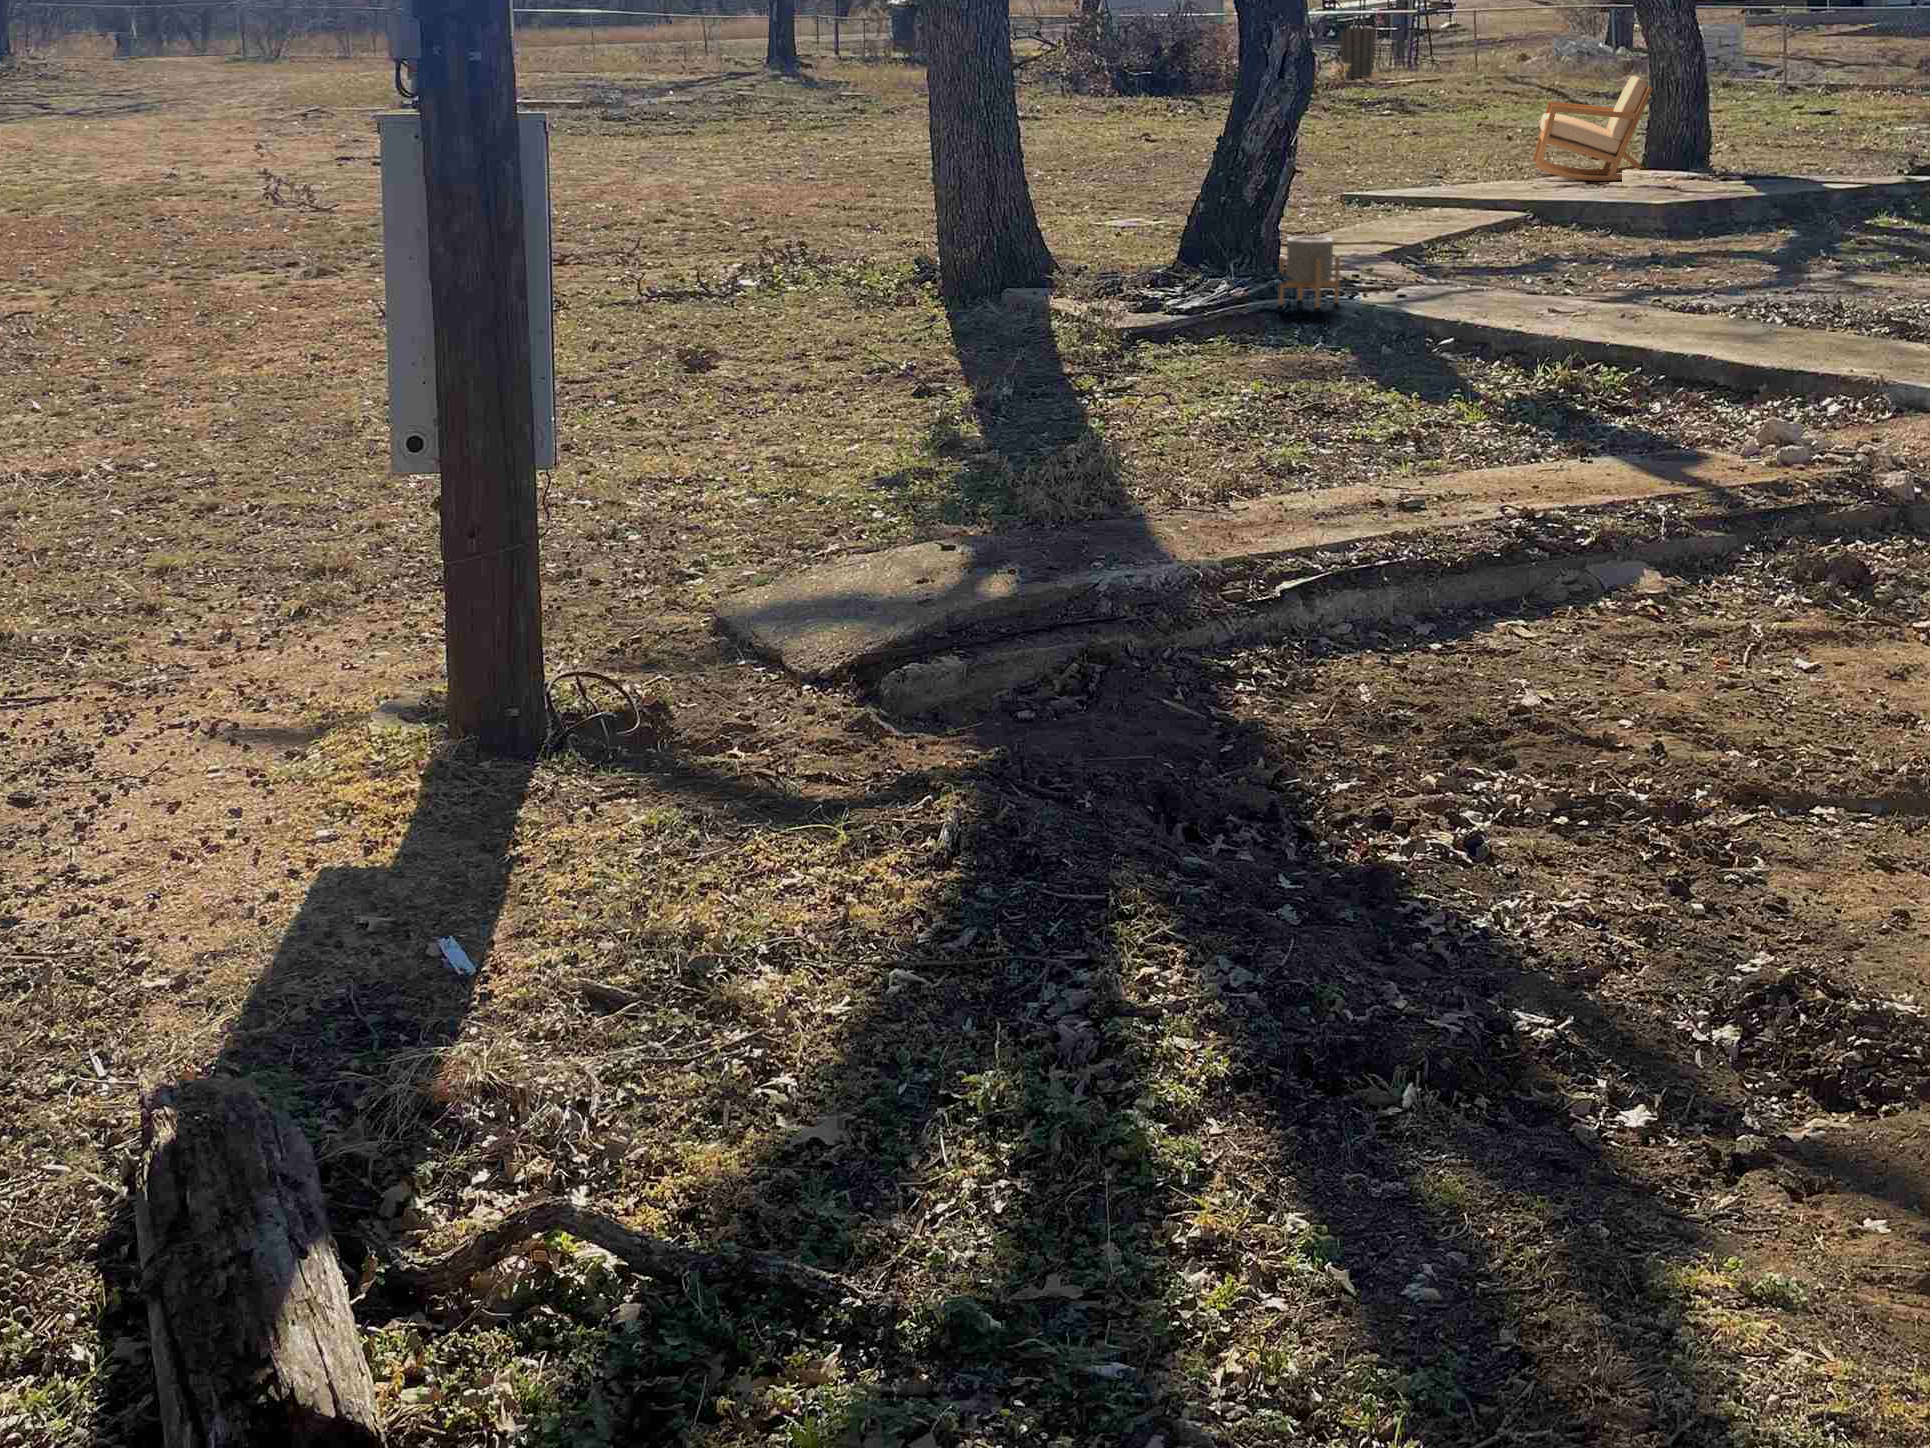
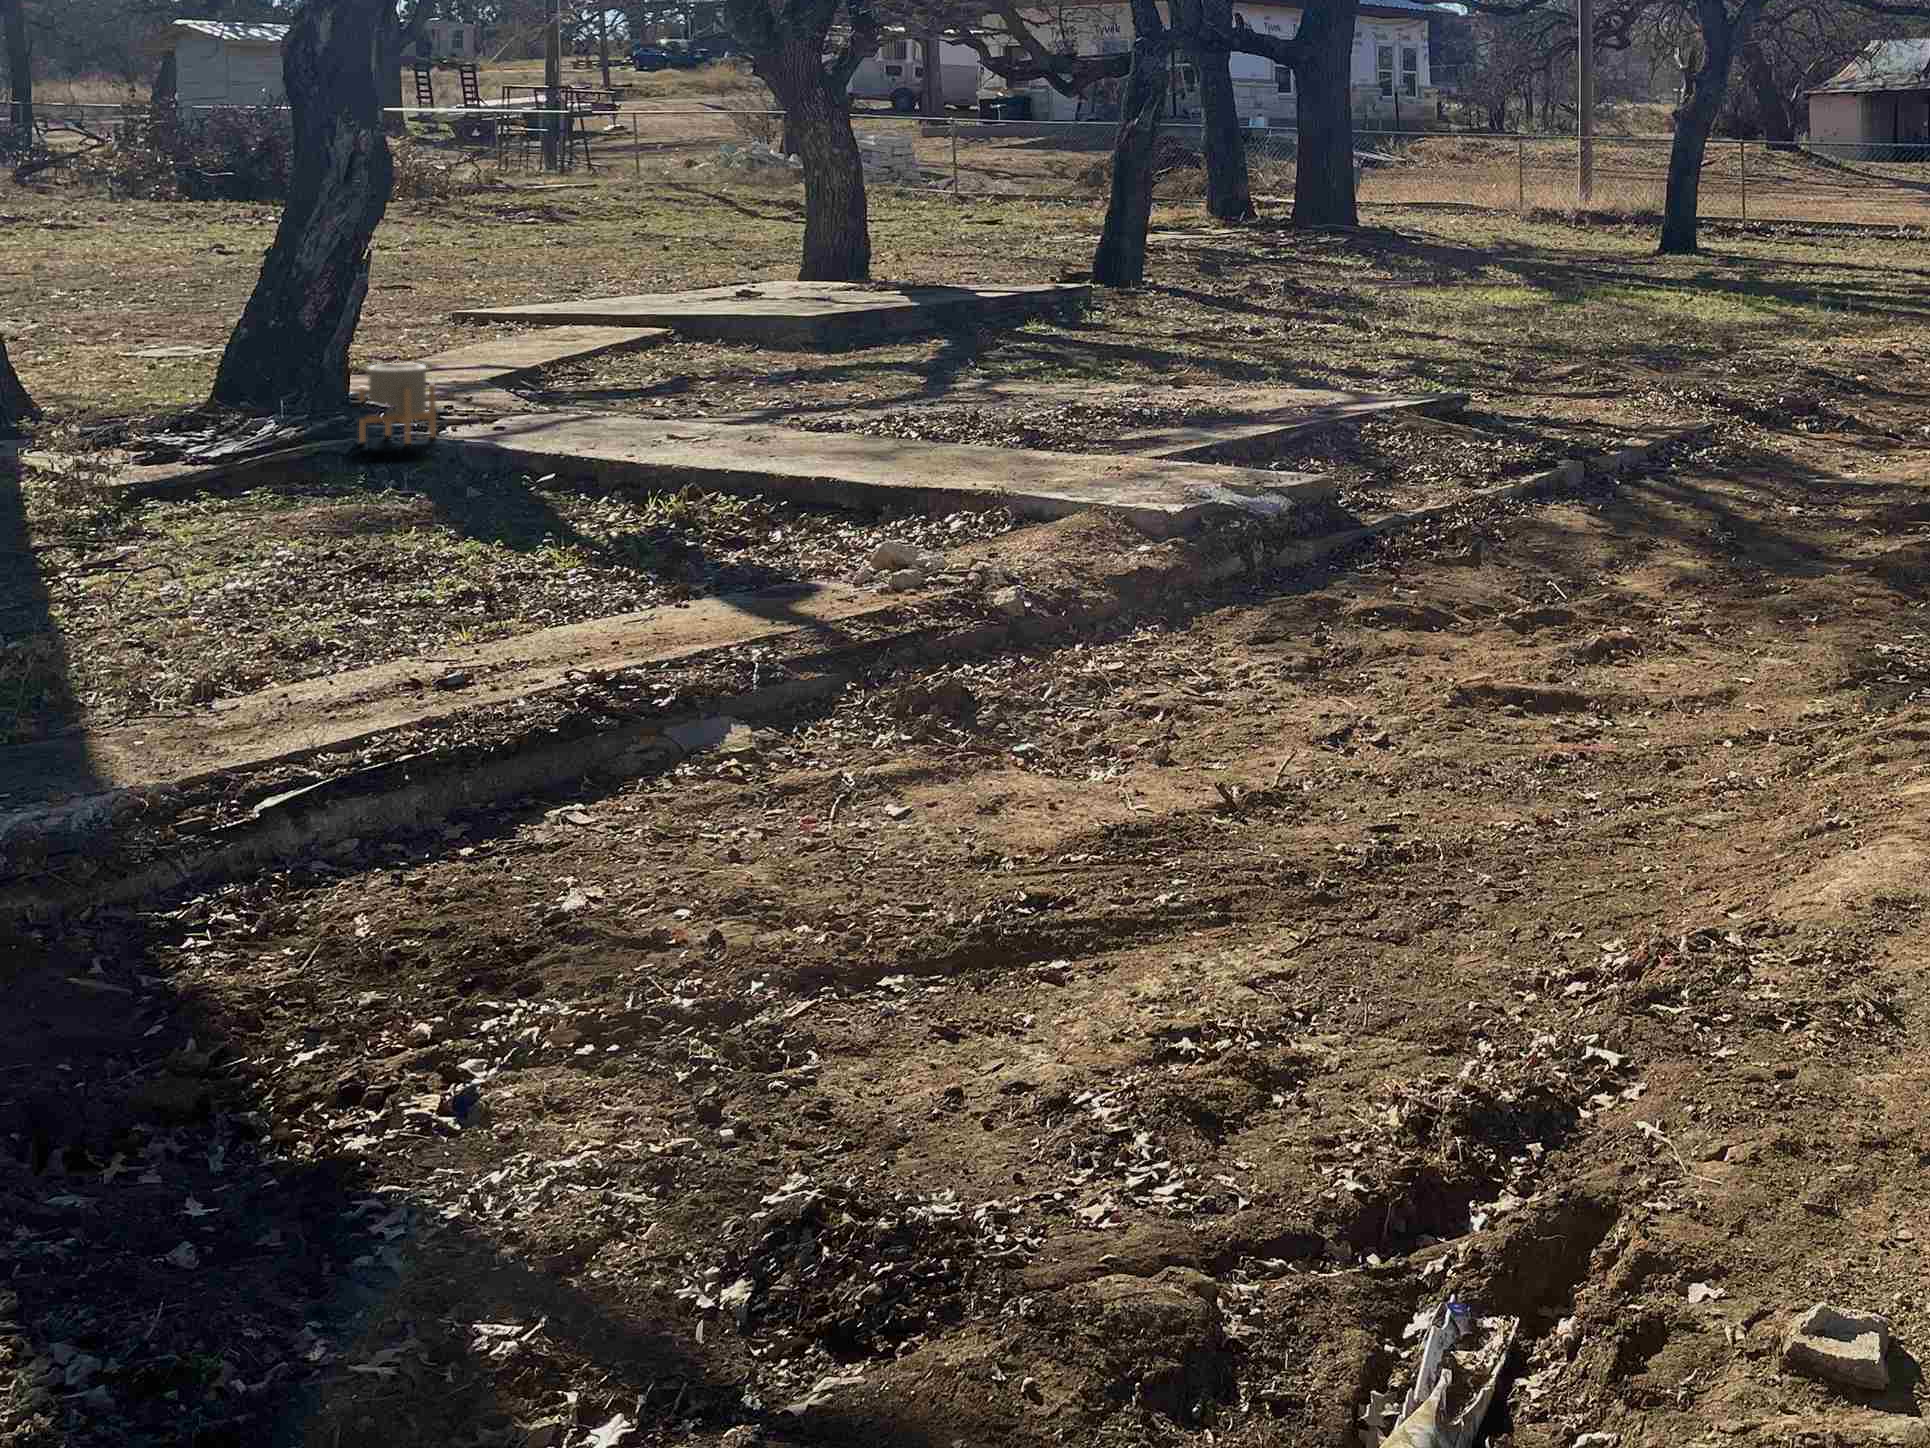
trash can: present [1340,27,1376,78] -> none [492,131,534,185]
chair: present [1533,76,1653,181] -> none [689,186,811,292]

